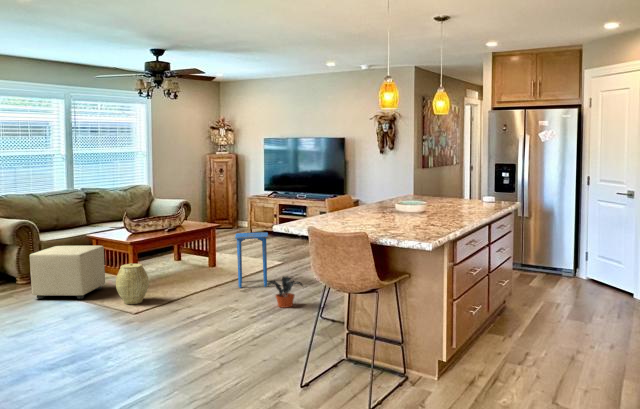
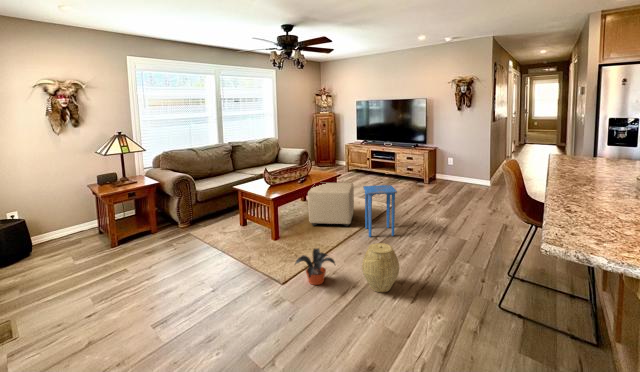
ottoman: present [30,246,105,299] -> present [308,183,354,226]
woven basket: present [116,263,149,304] -> present [362,243,399,292]
potted plant: present [267,276,303,308] -> present [295,248,335,285]

